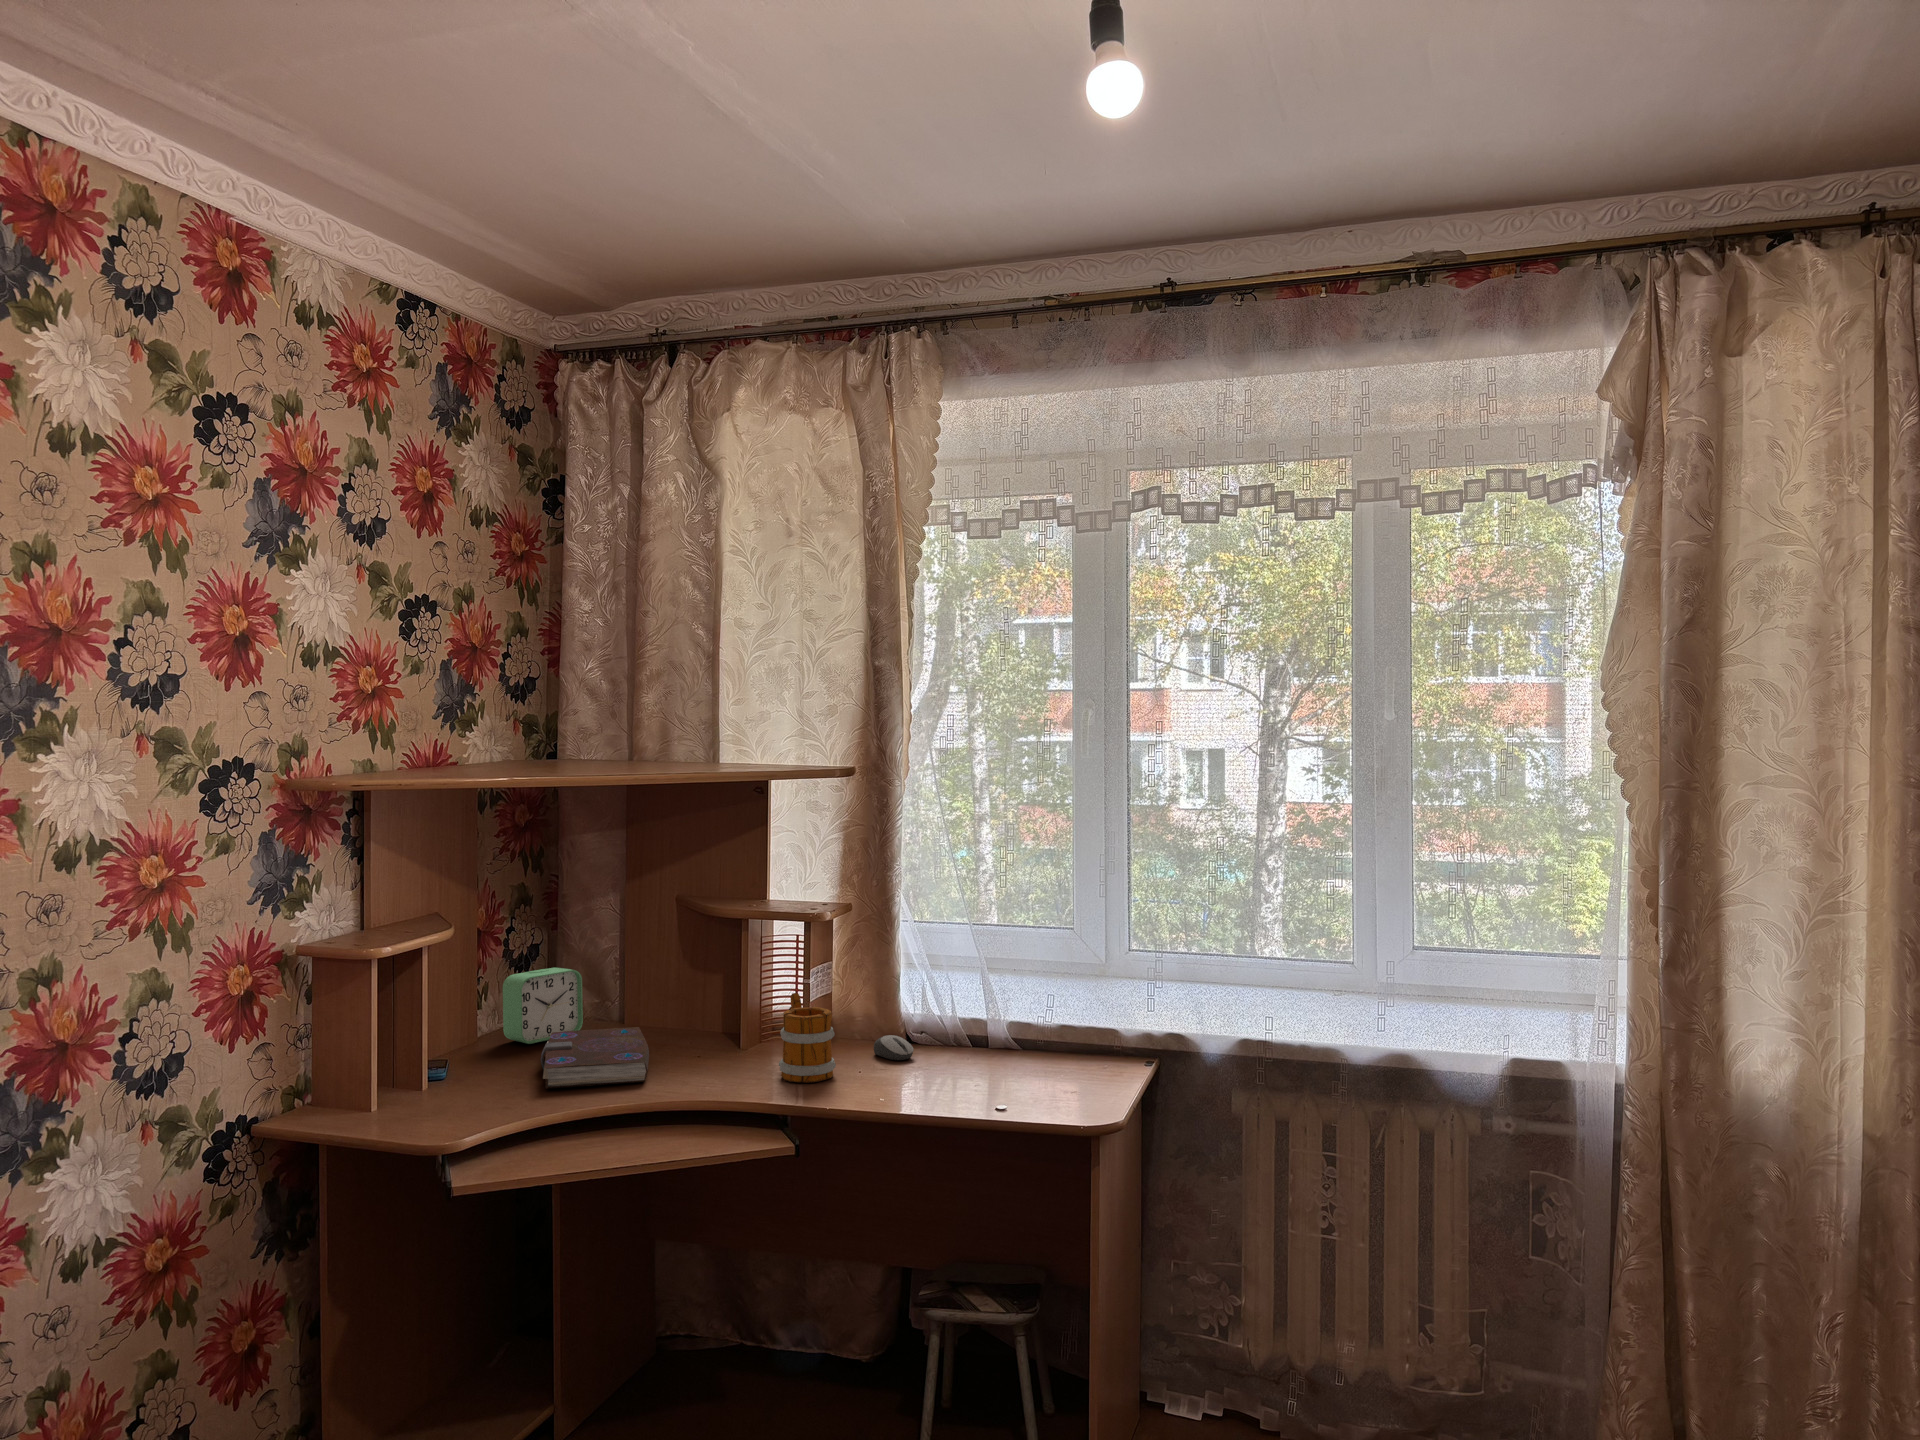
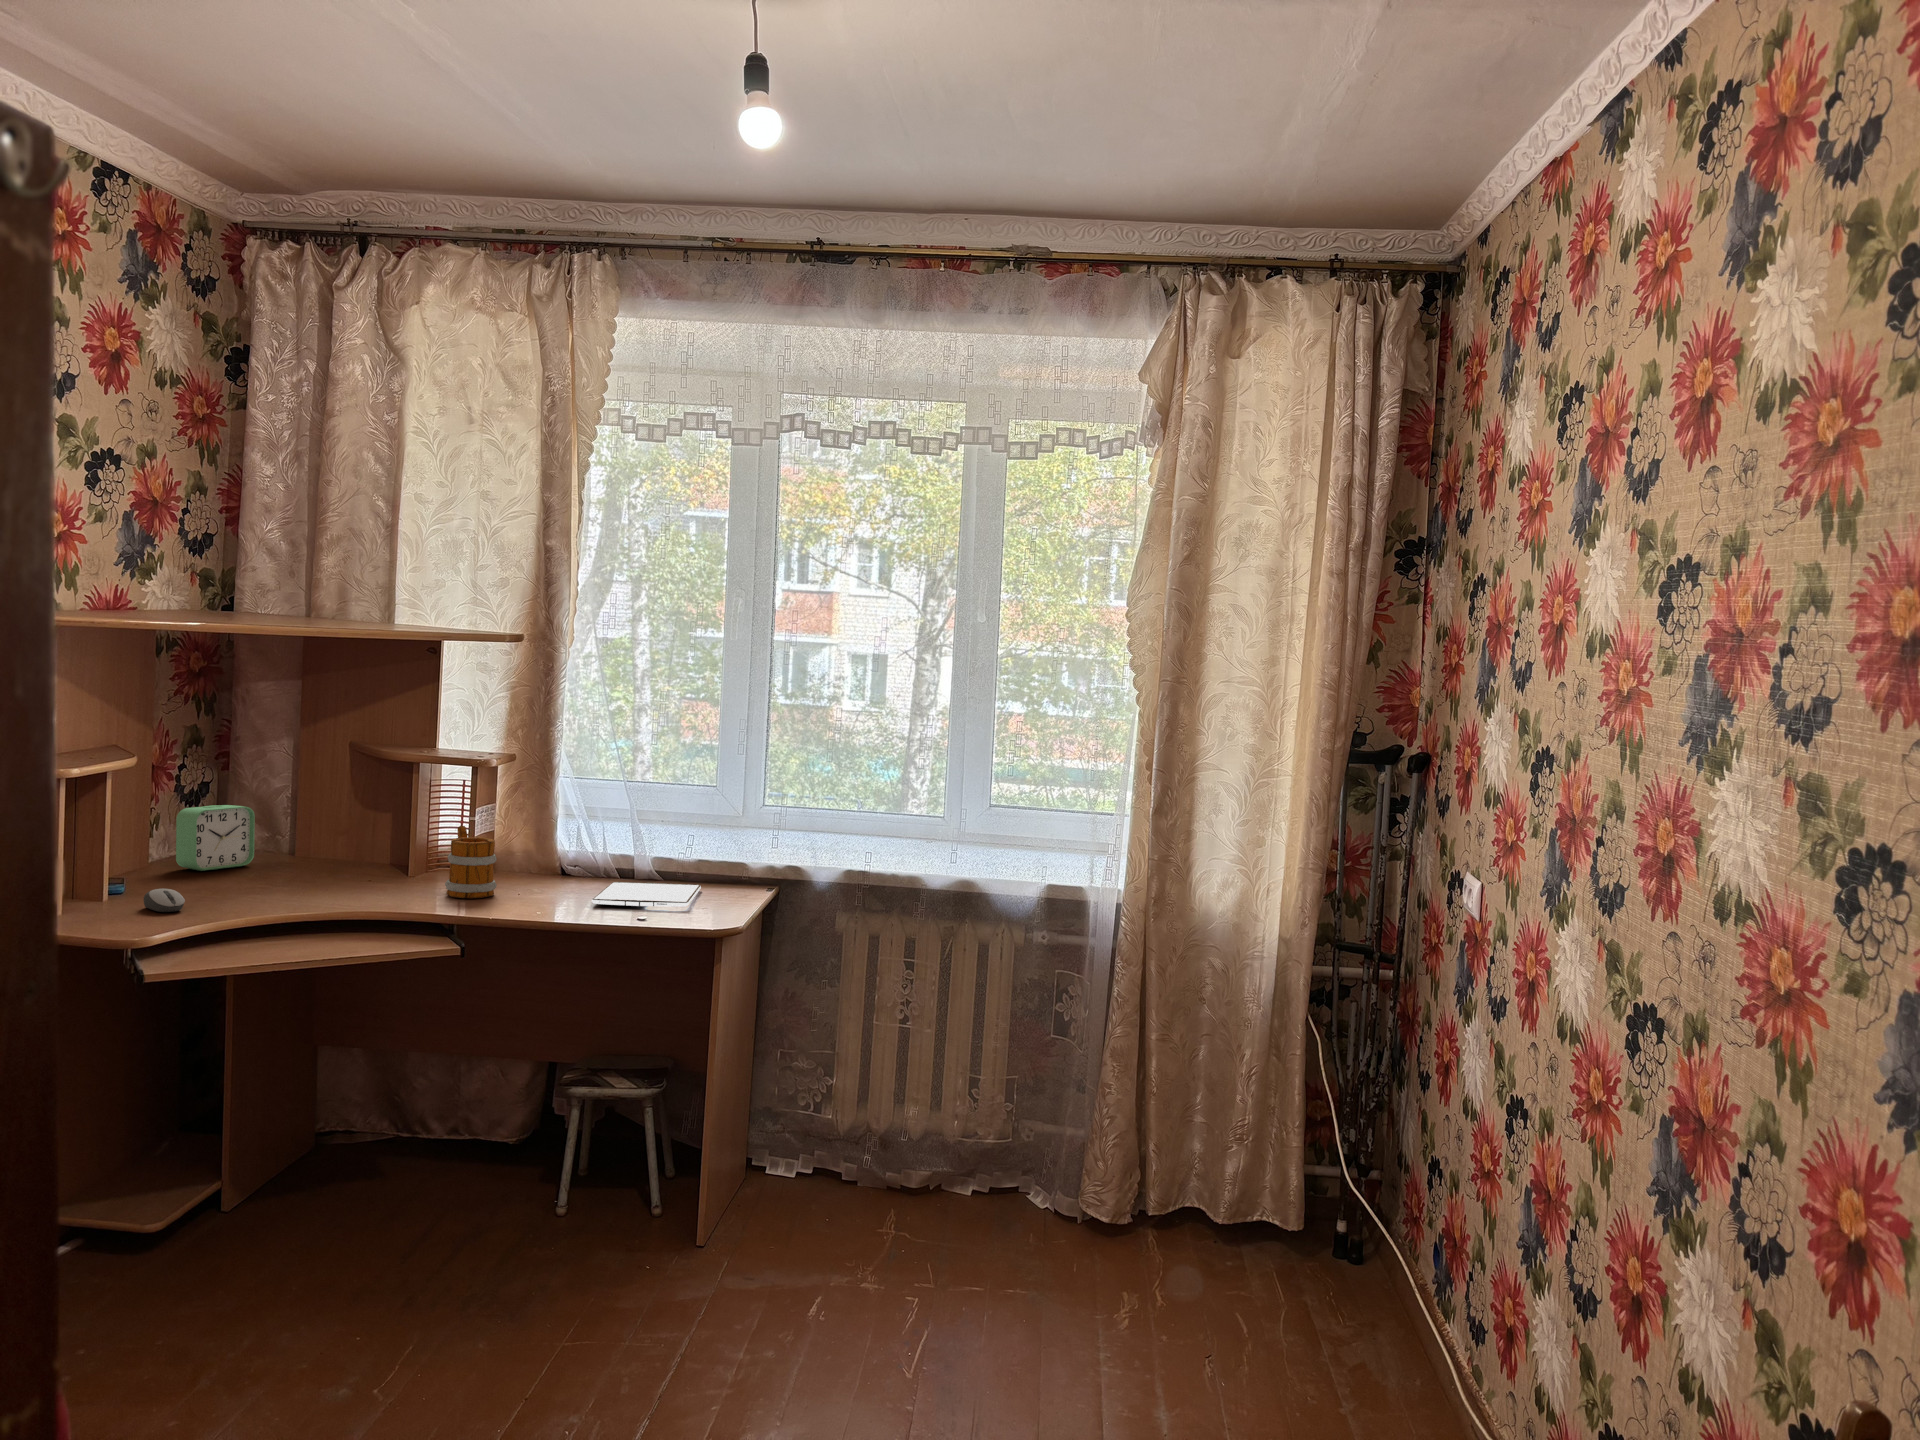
book: present [541,1027,649,1089] -> none [219,857,324,898]
computer mouse: present [874,1035,914,1060] -> present [144,889,185,912]
tablet: none [945,1053,1069,1094] -> present [592,882,701,907]

